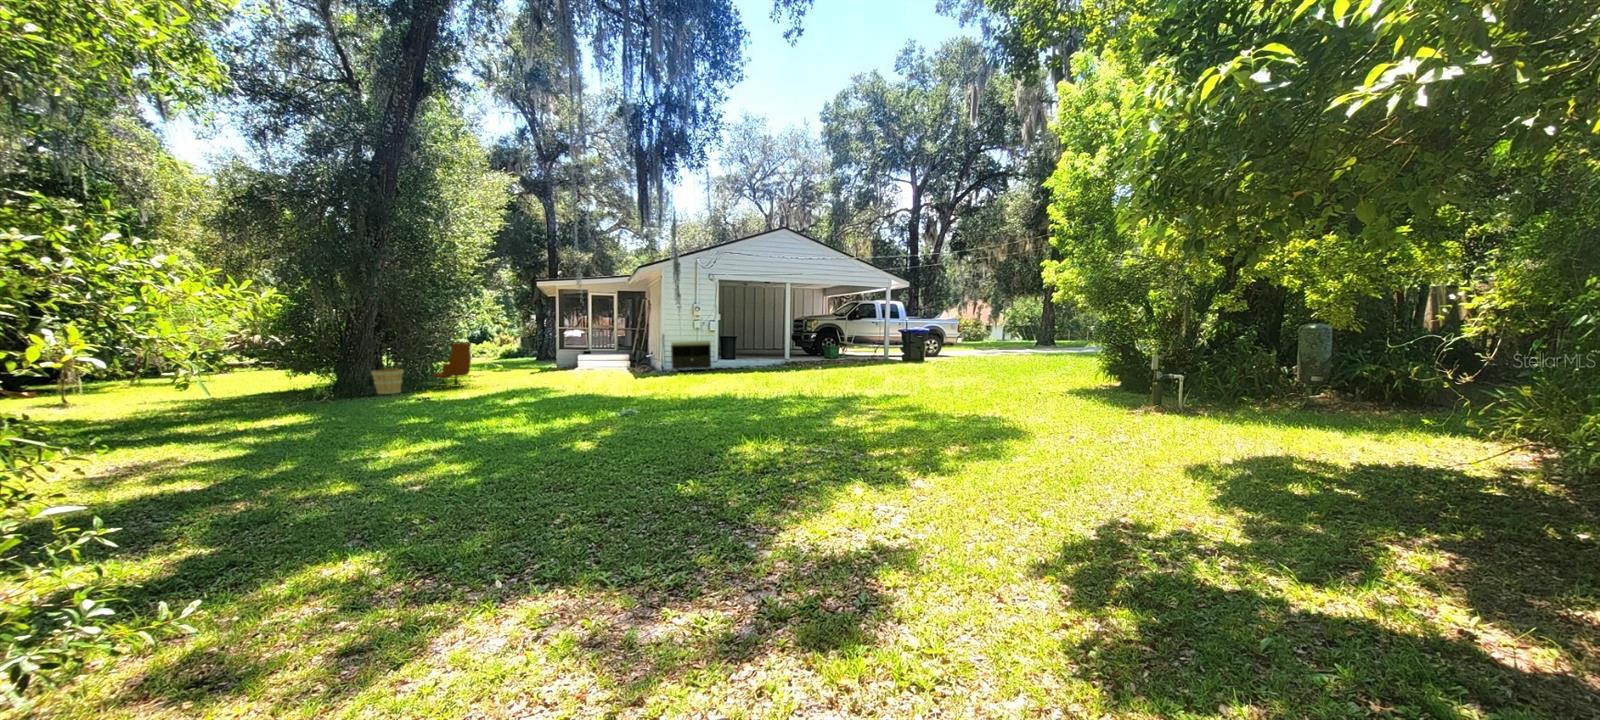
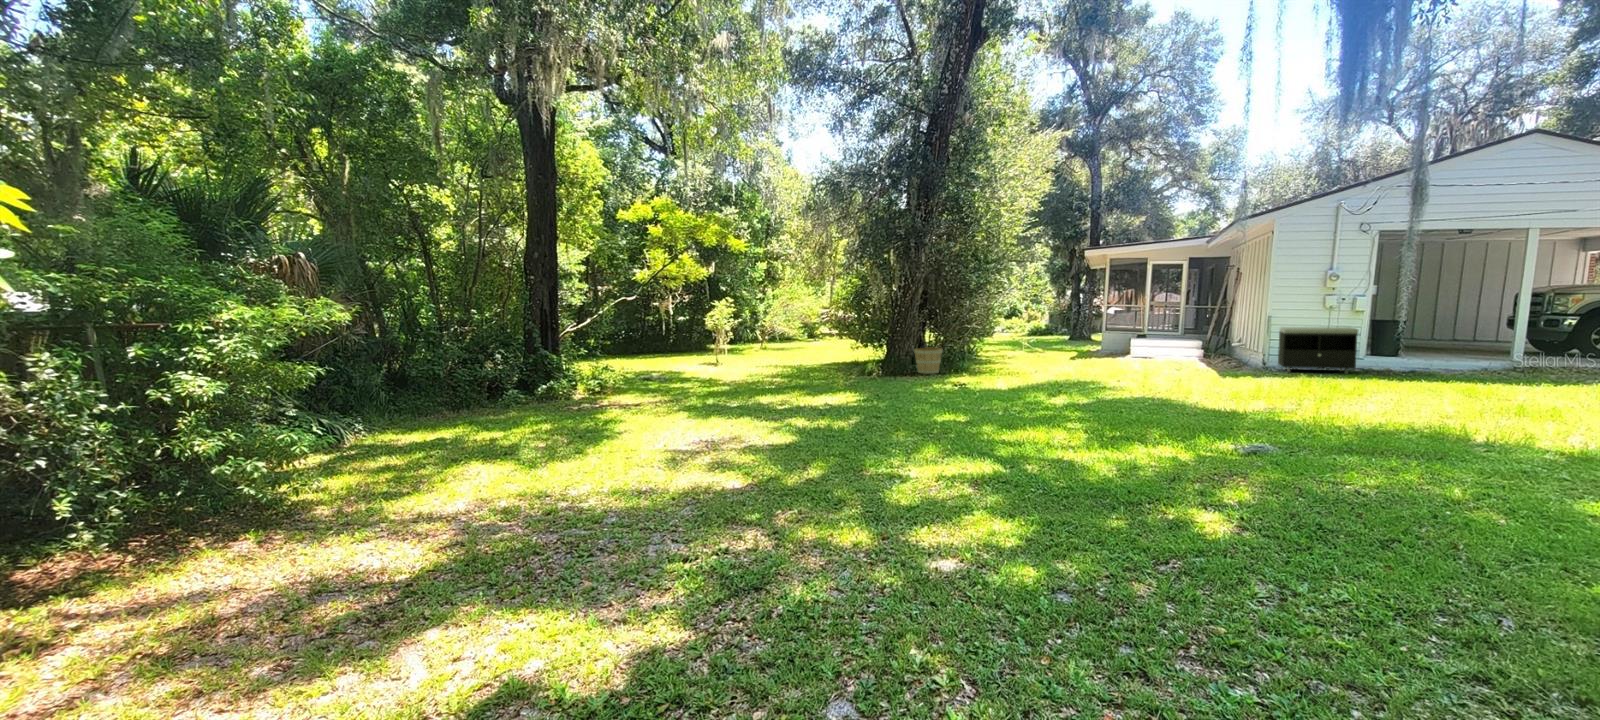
lounge chair: present [432,343,471,387] -> none [969,322,1010,371]

